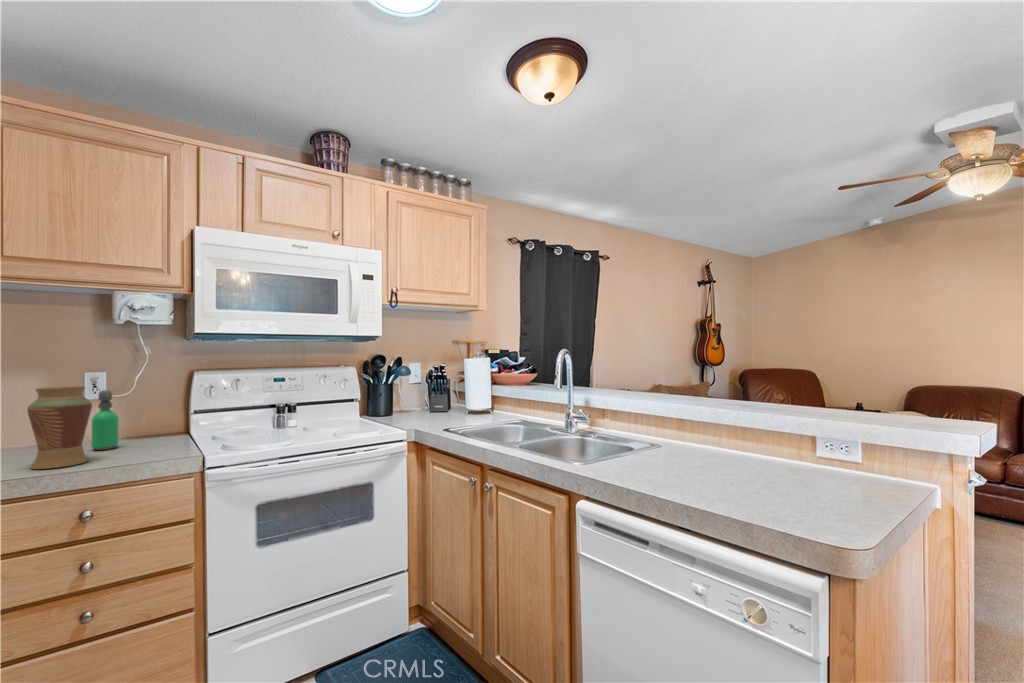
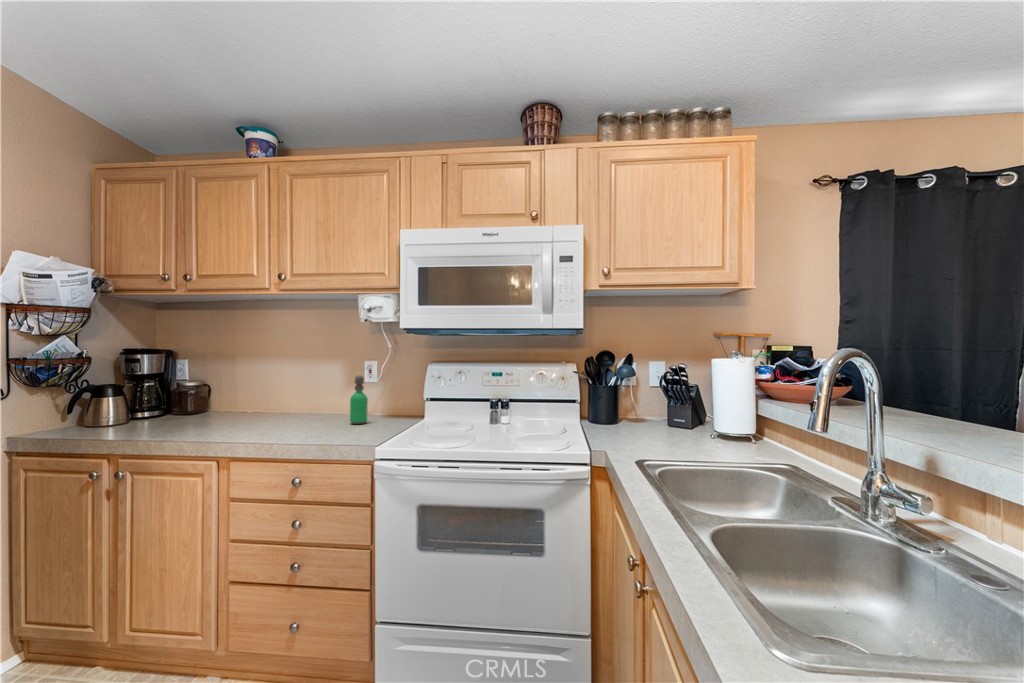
vase: present [27,386,92,469] -> none [292,371,332,435]

